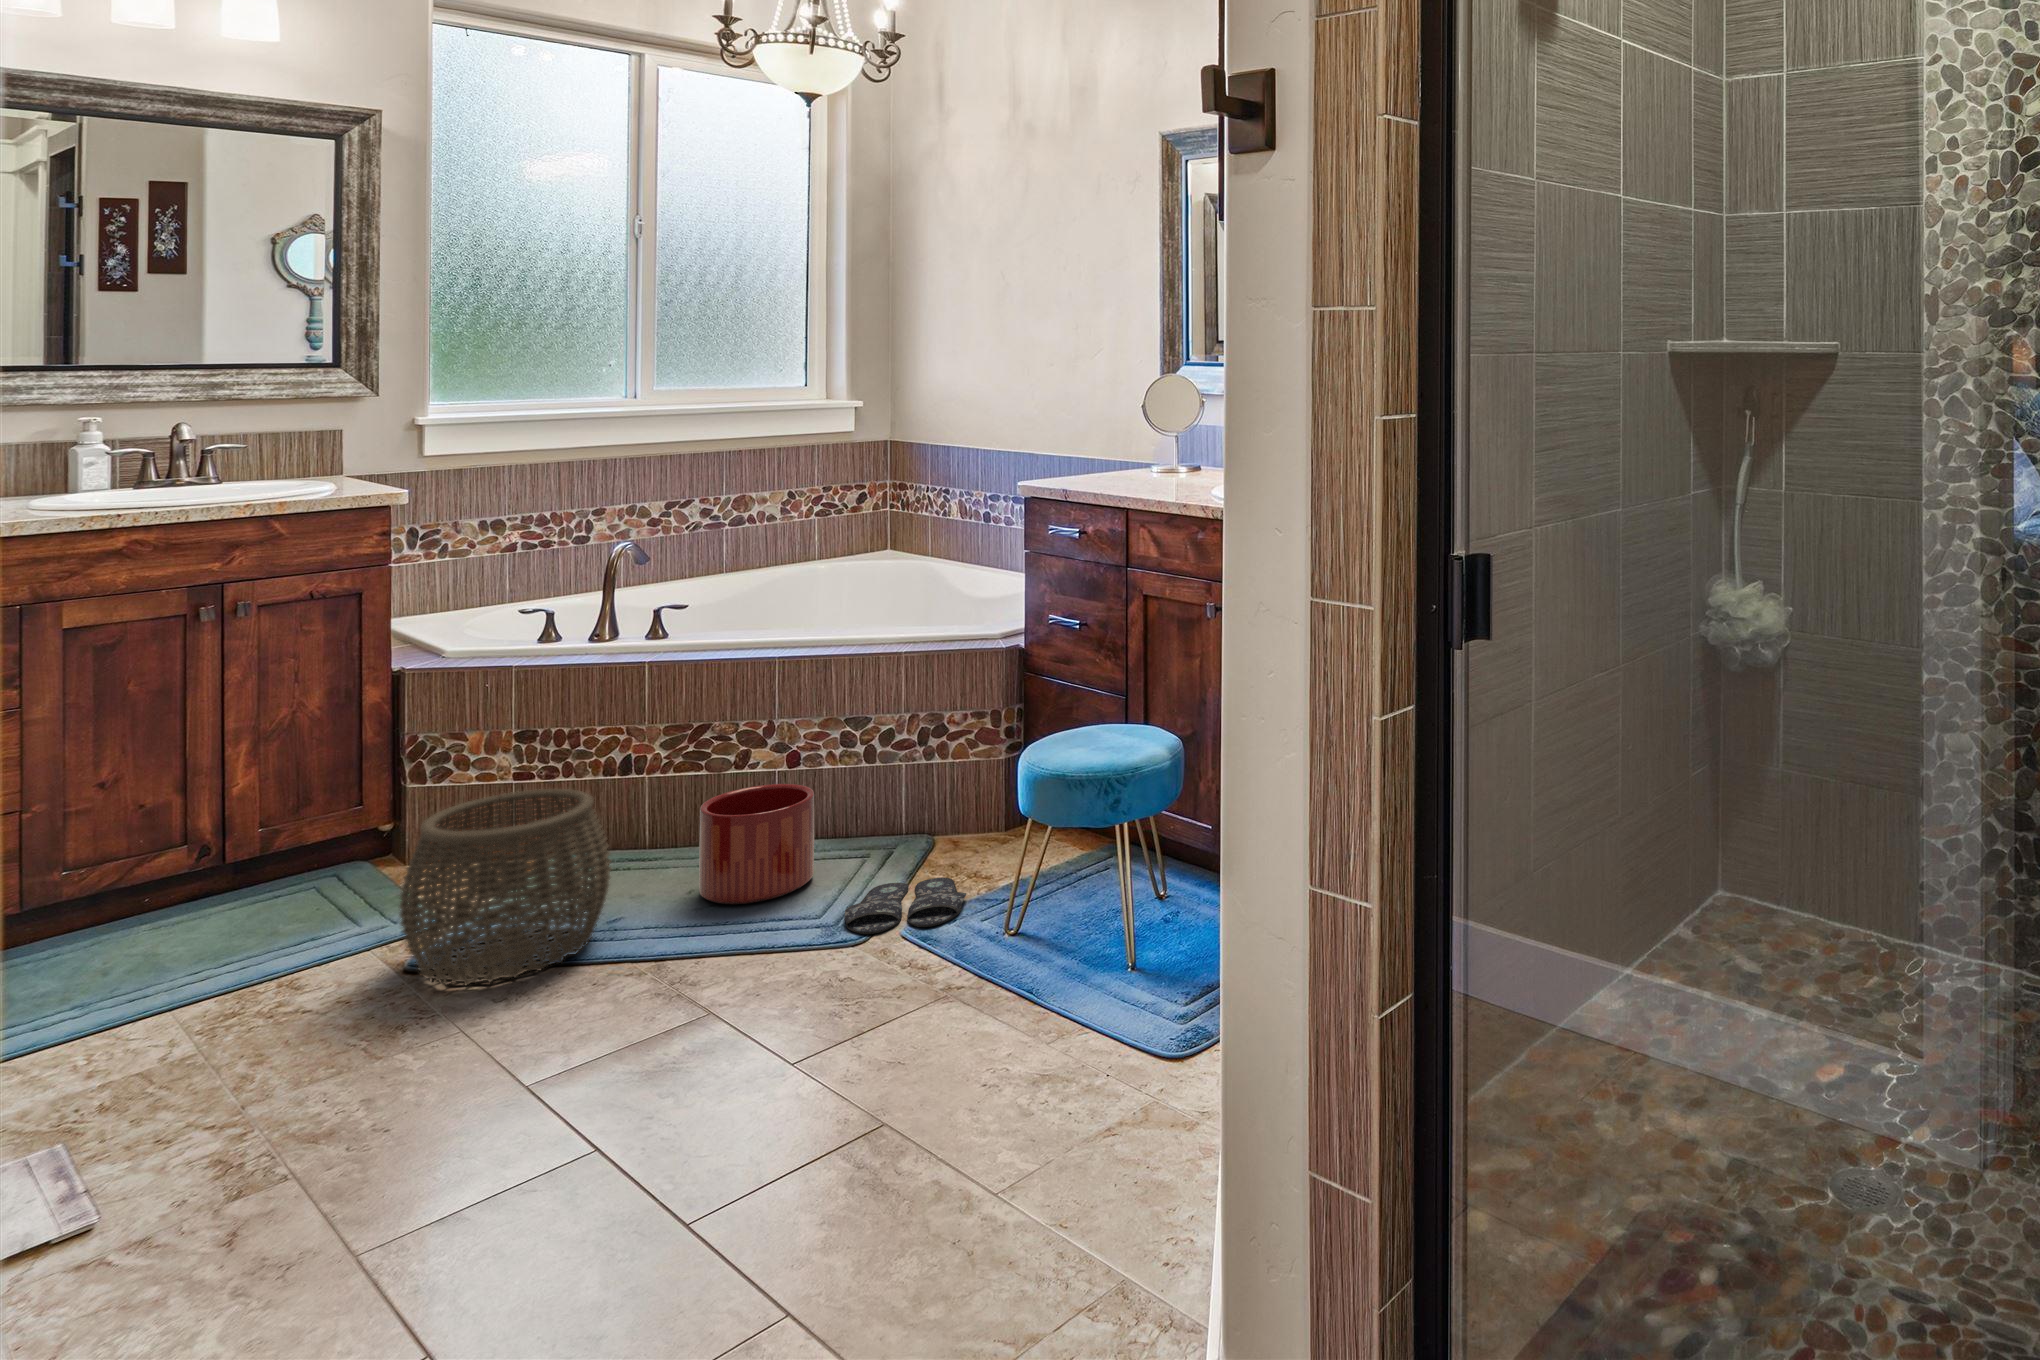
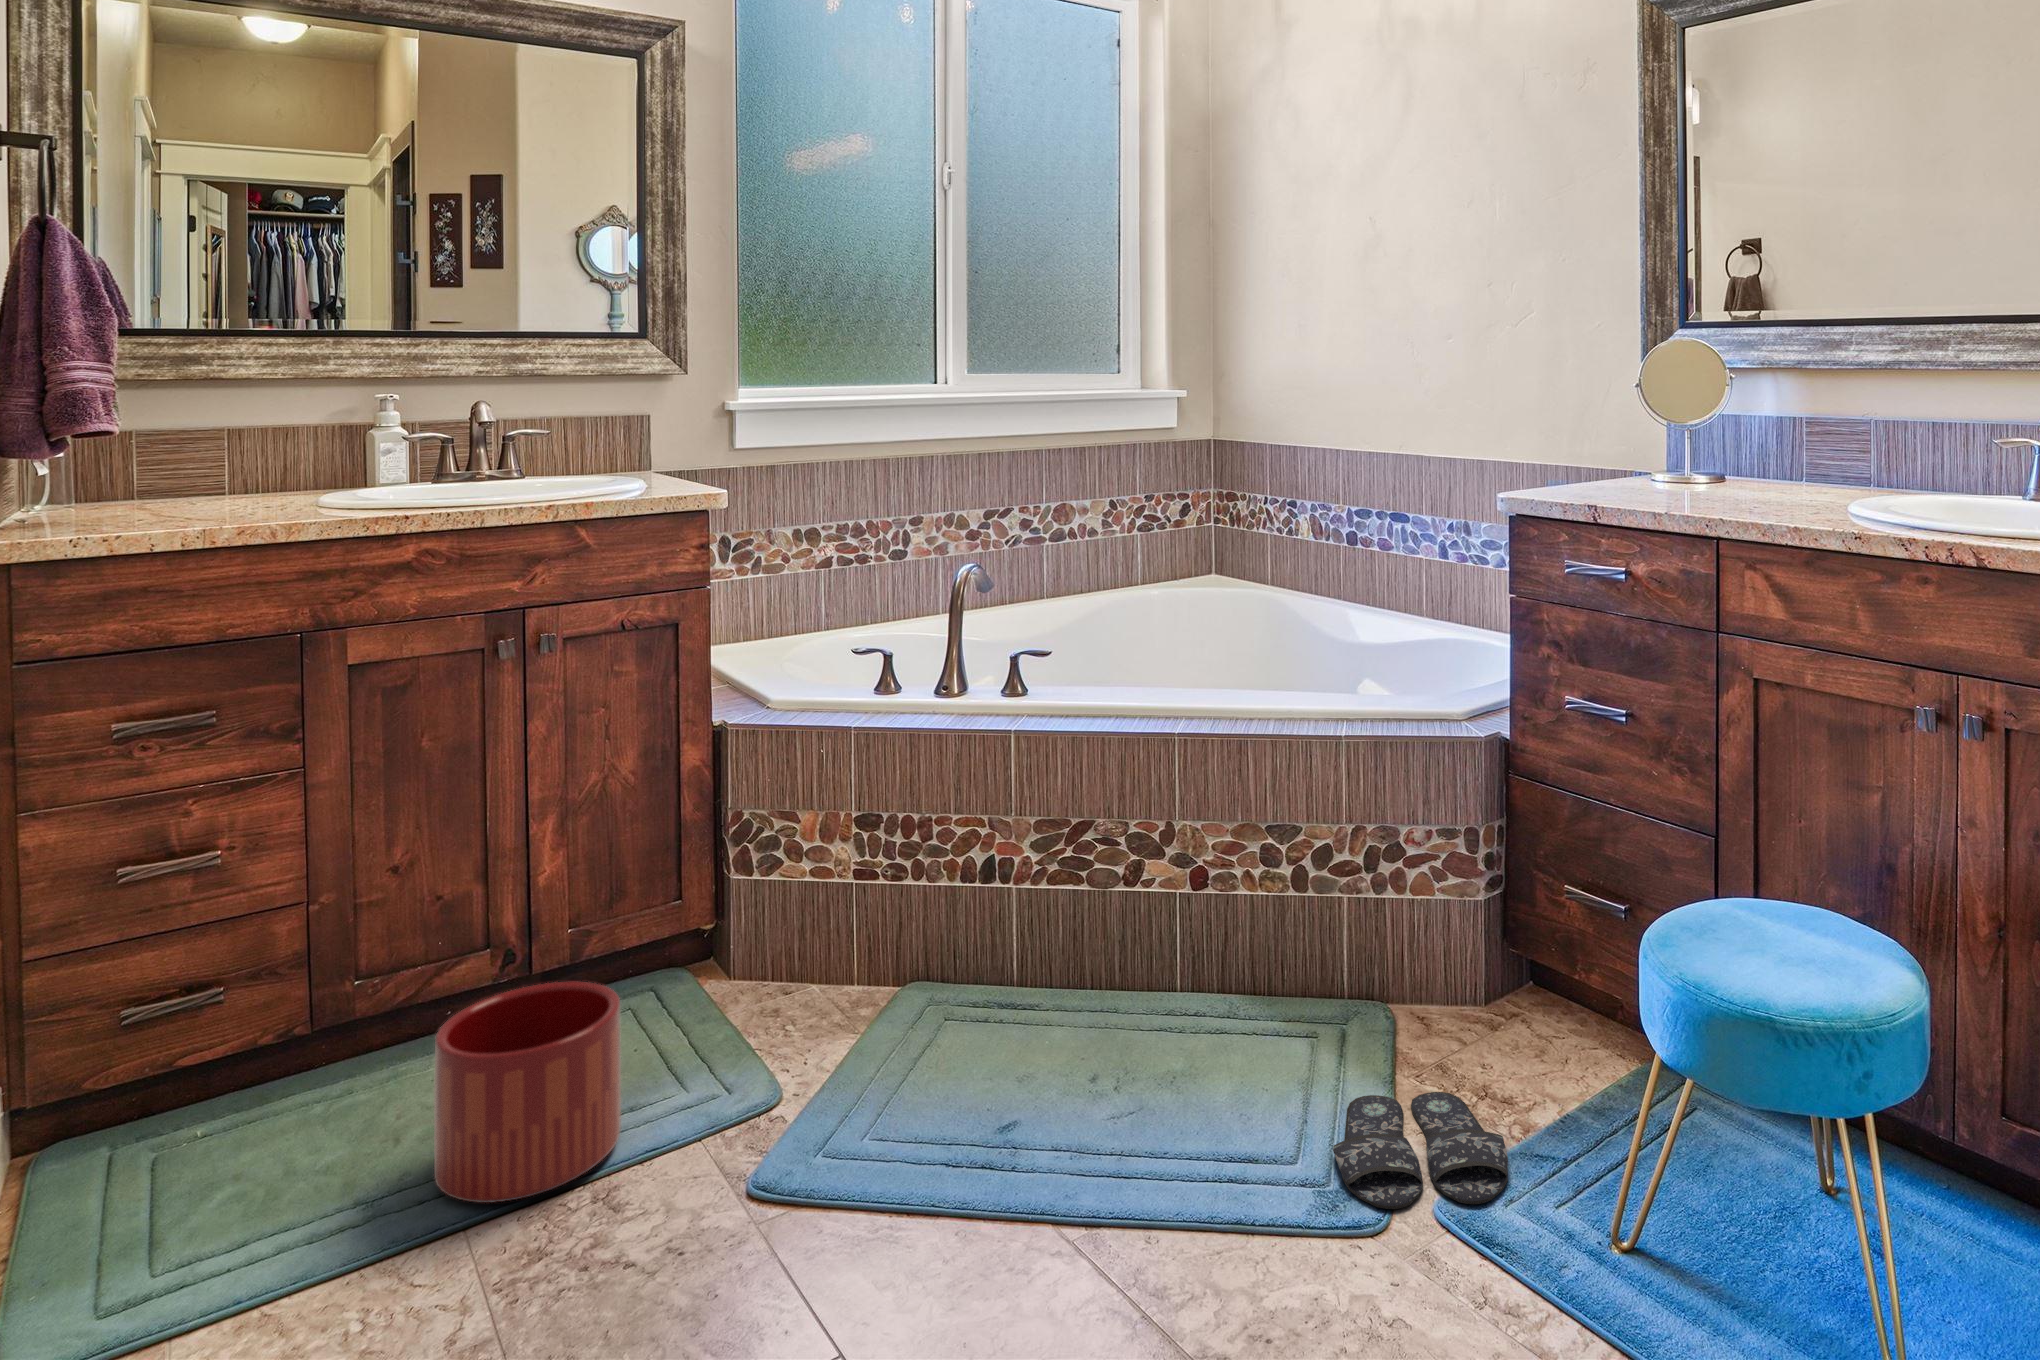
planter: present [699,784,814,904] -> present [434,982,621,1203]
woven basket: present [399,789,611,985] -> none [746,927,1014,1248]

